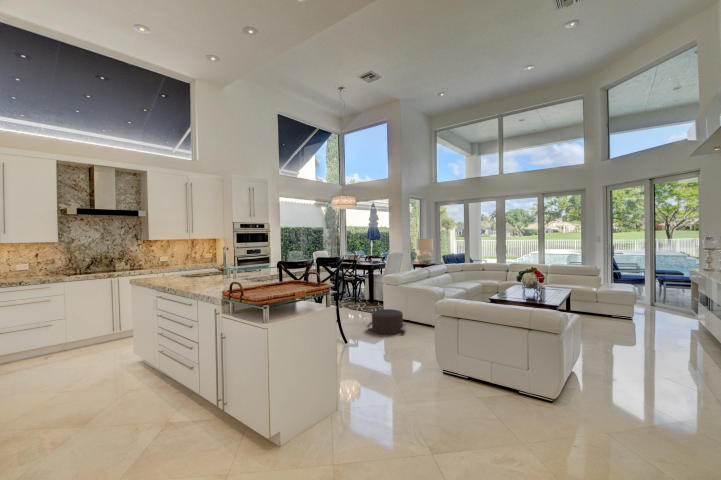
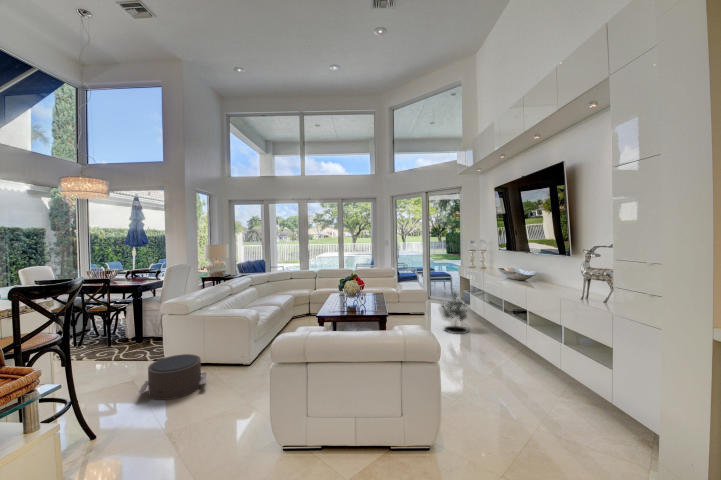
potted tree: none [655,287,703,343] -> present [442,292,468,334]

